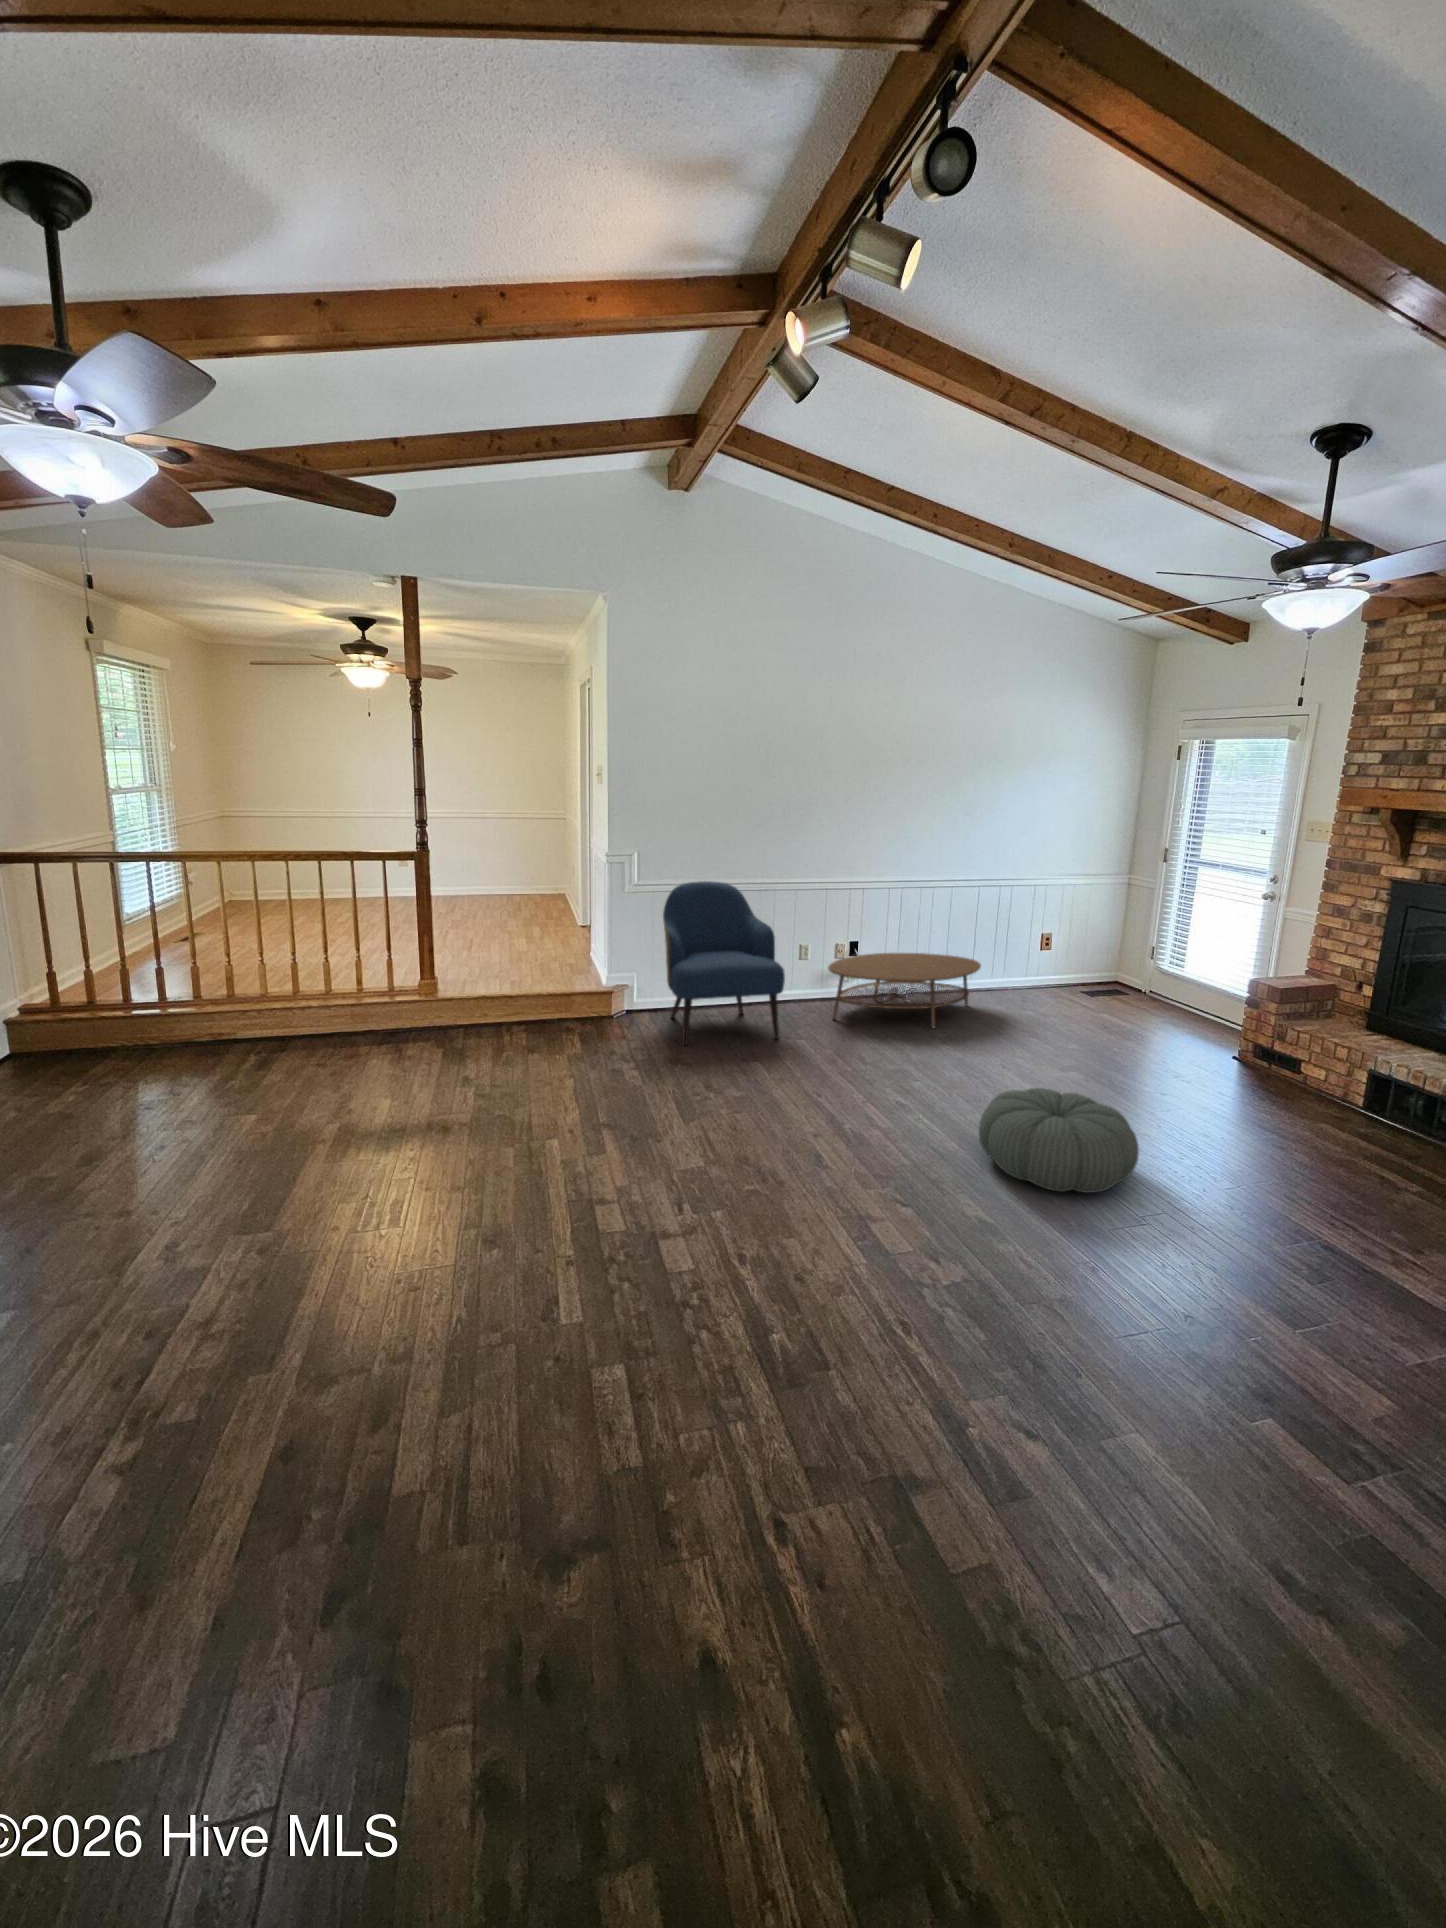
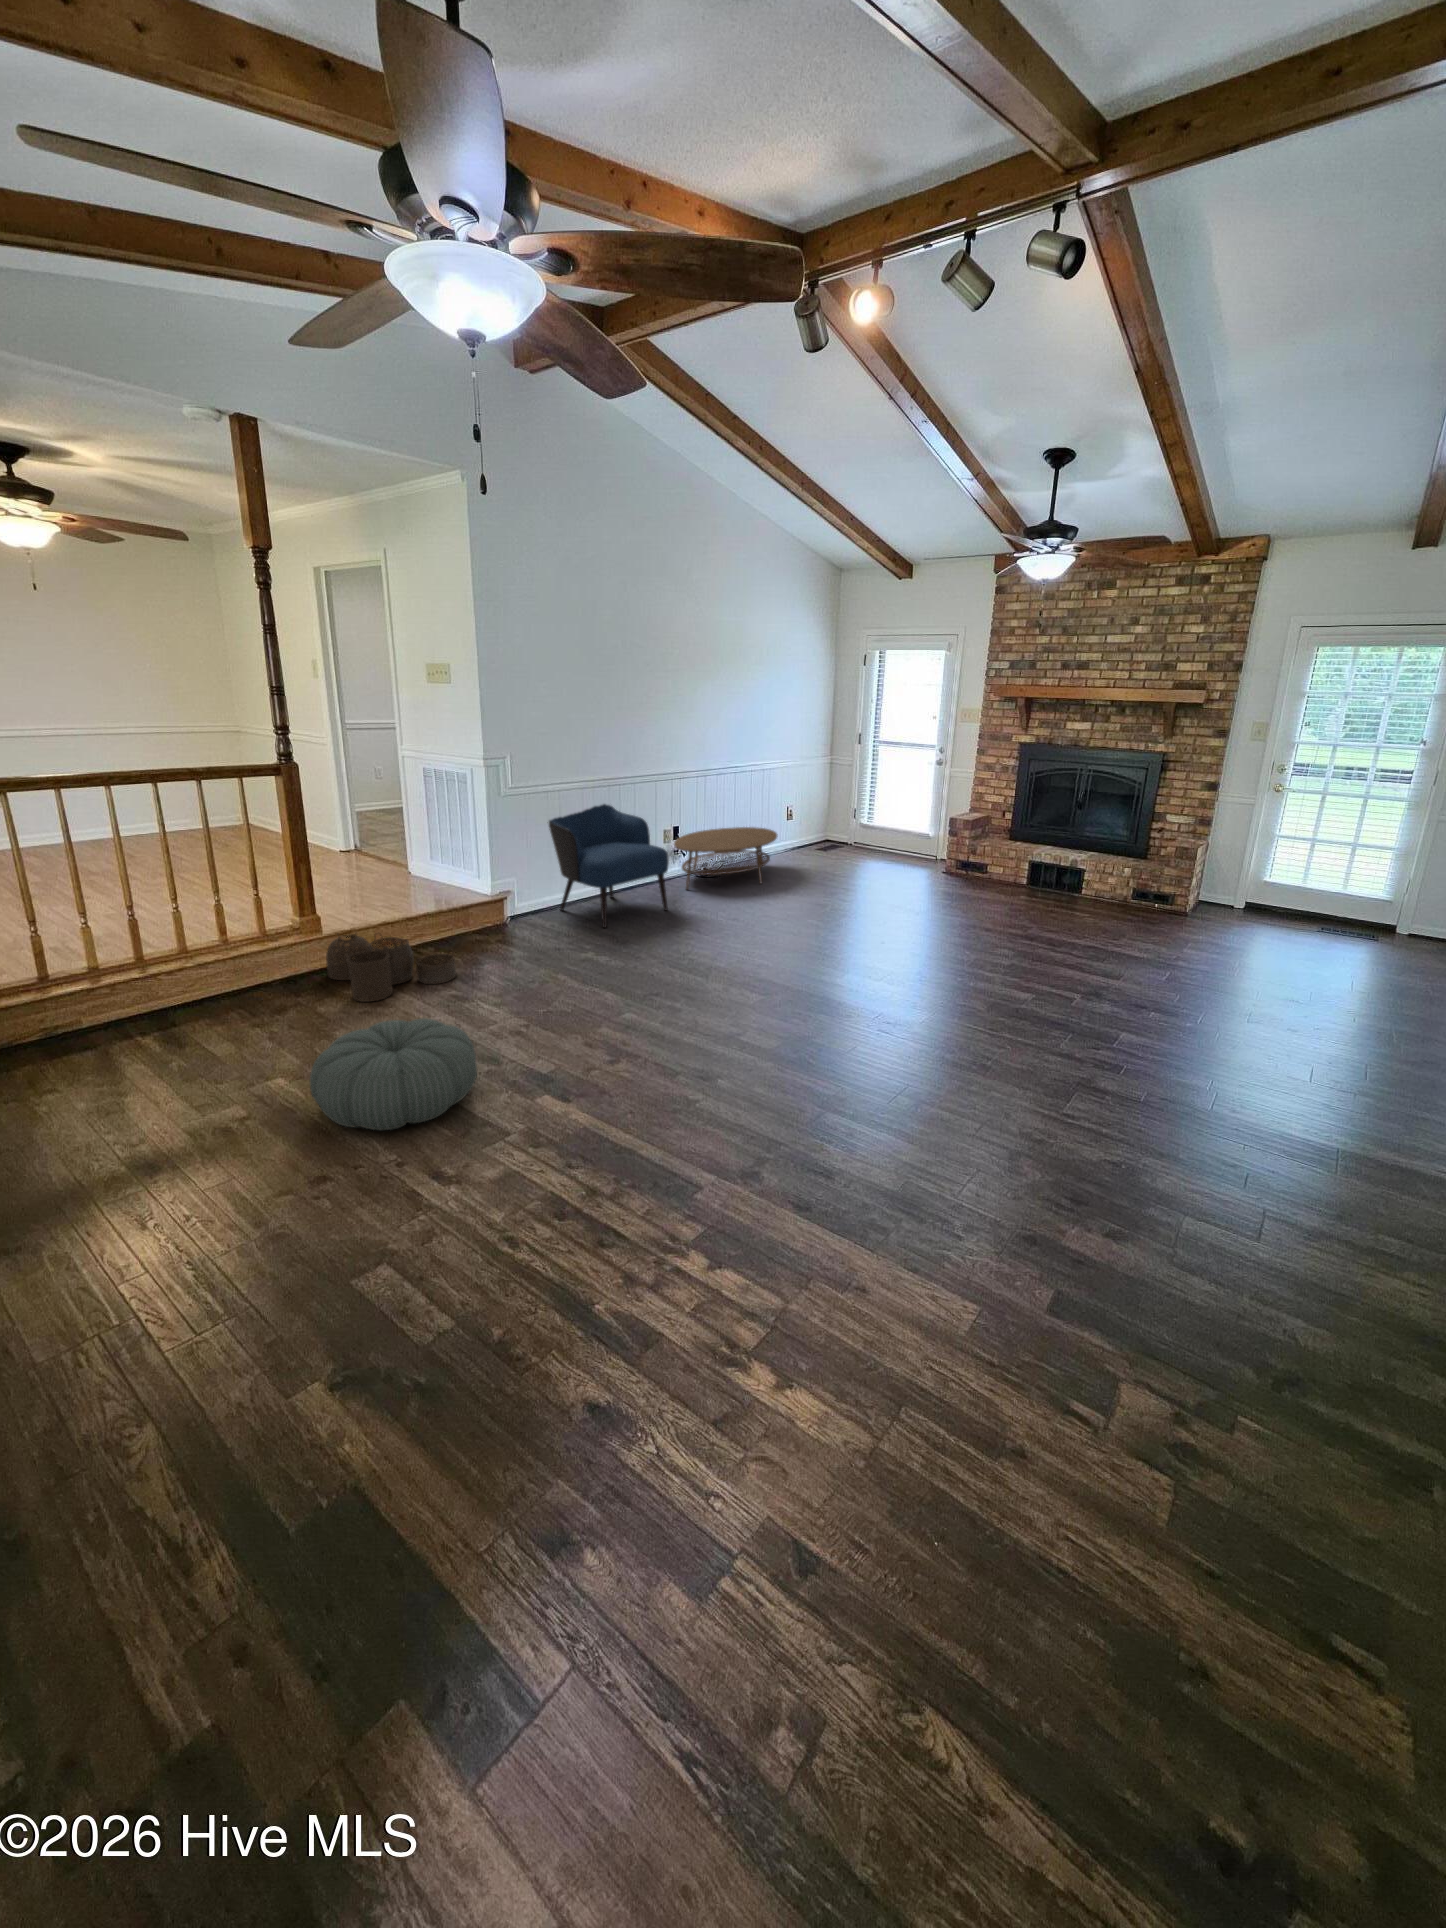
woven basket: none [374,1001,487,1073] -> present [326,934,456,1001]
pouf: present [979,1088,1139,1193] -> present [310,1018,477,1130]

